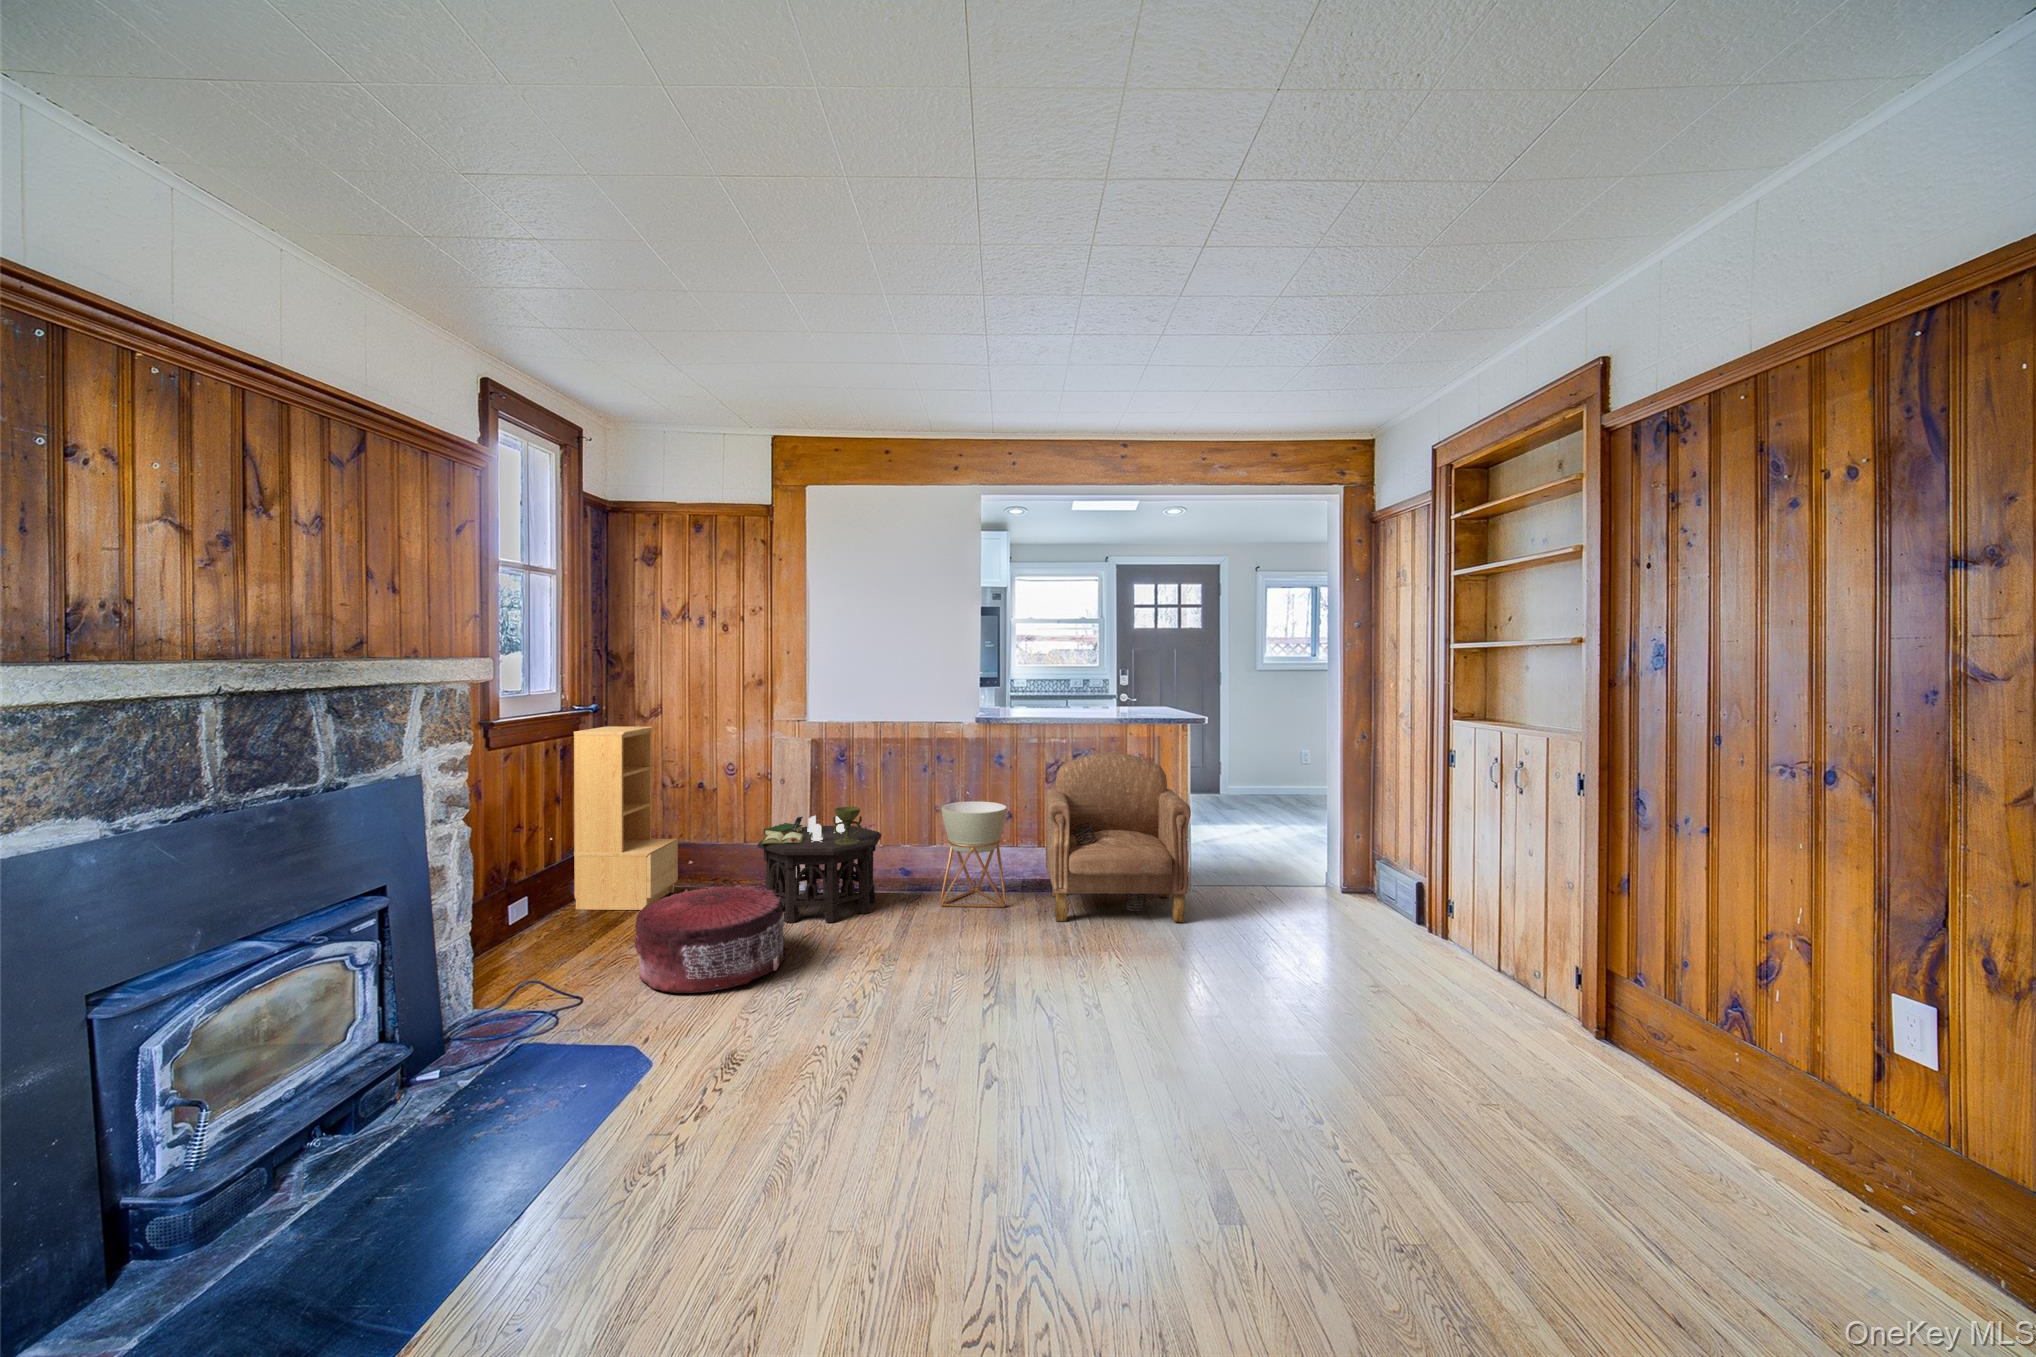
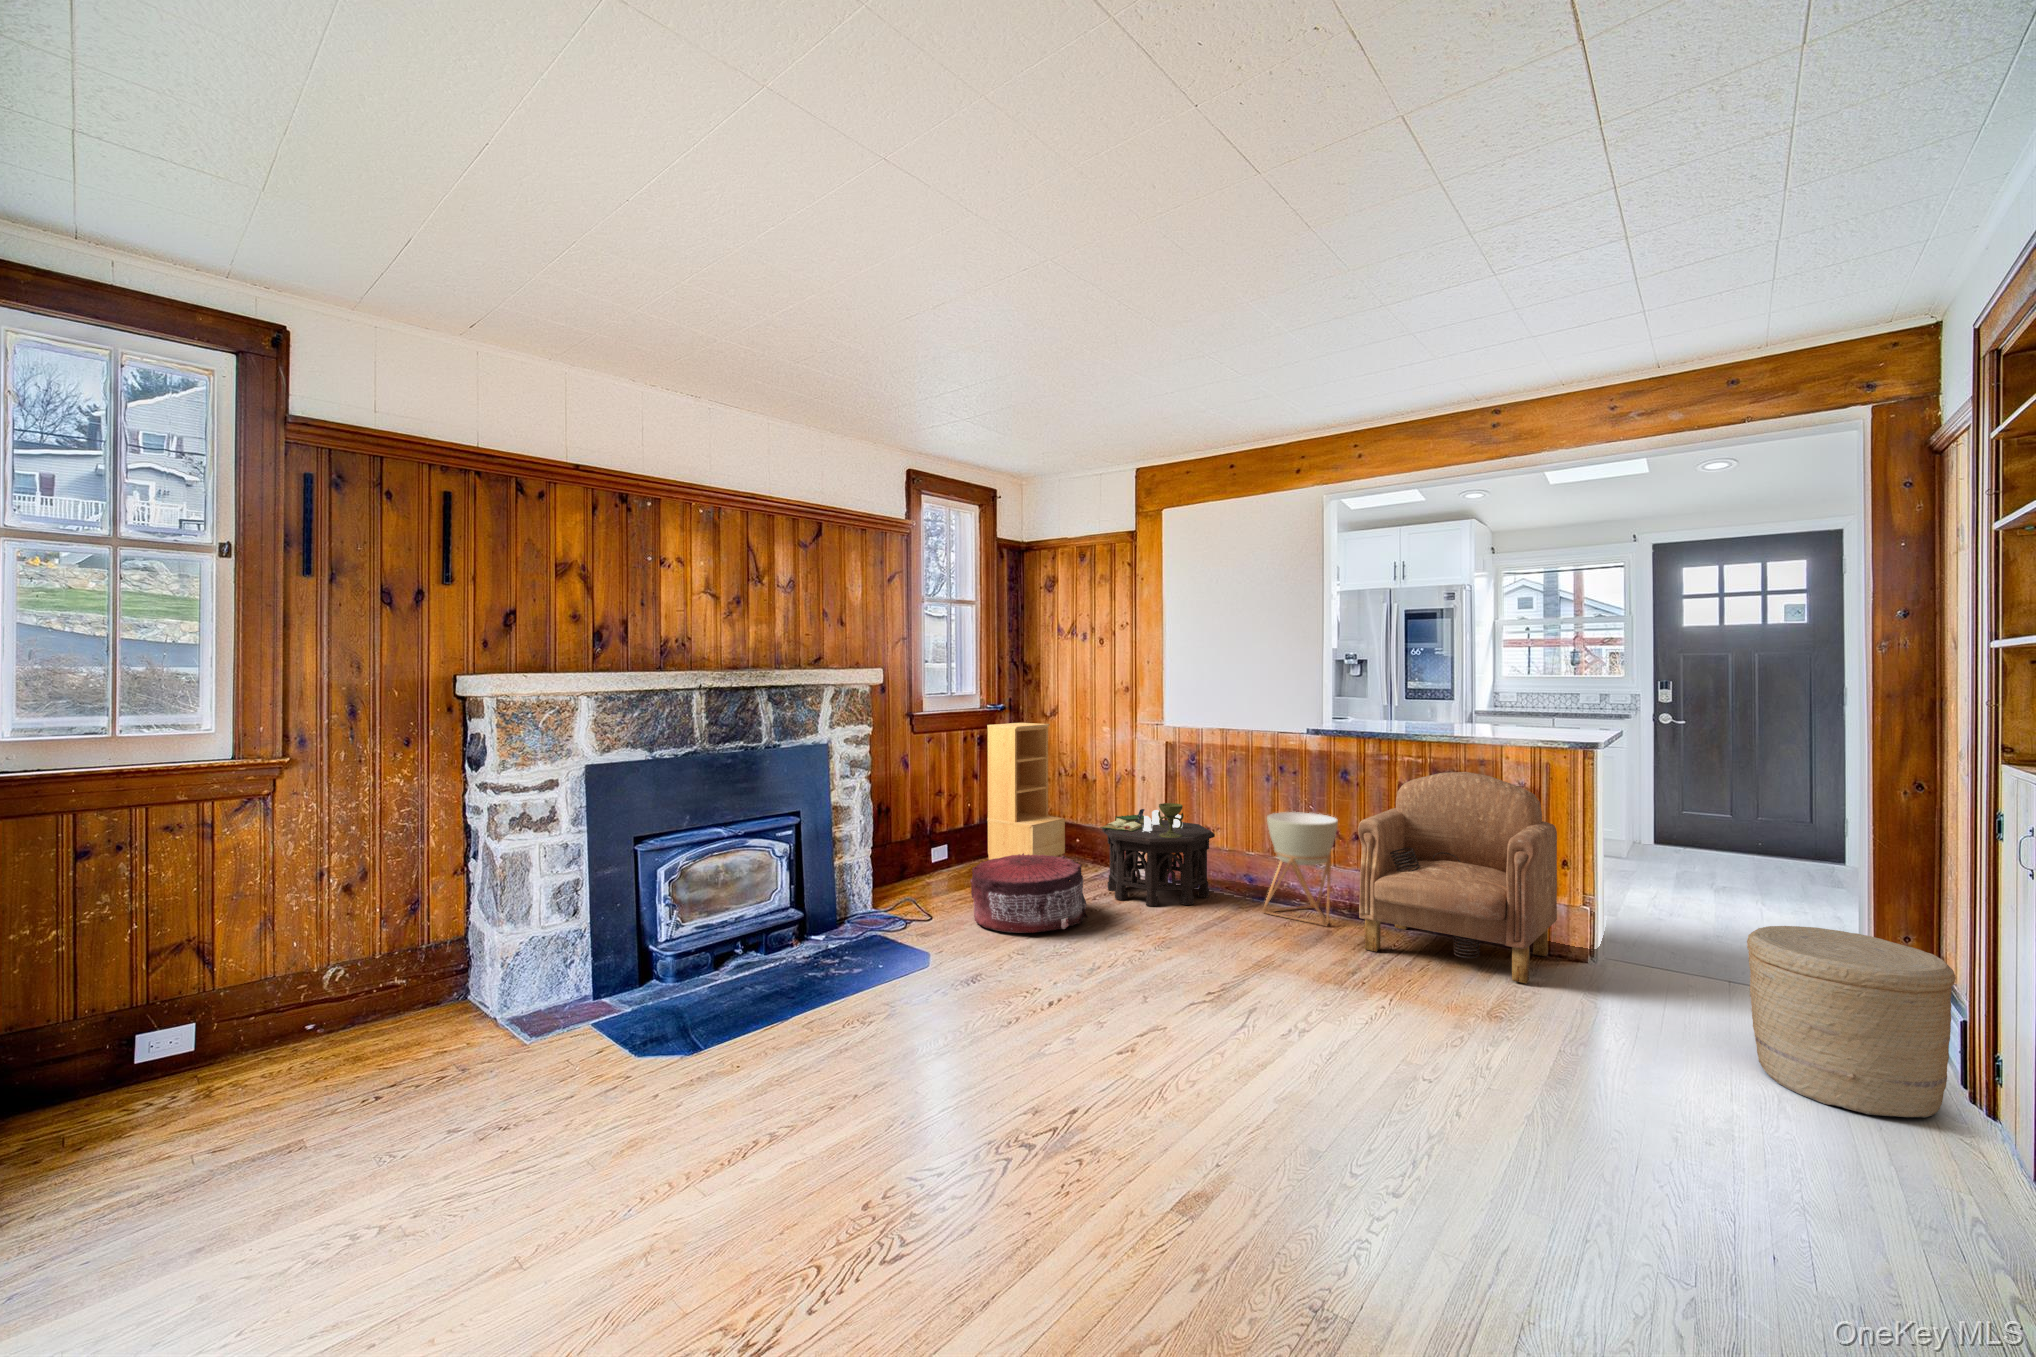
woven basket: none [1339,843,1447,961] -> present [1747,926,1955,1118]

